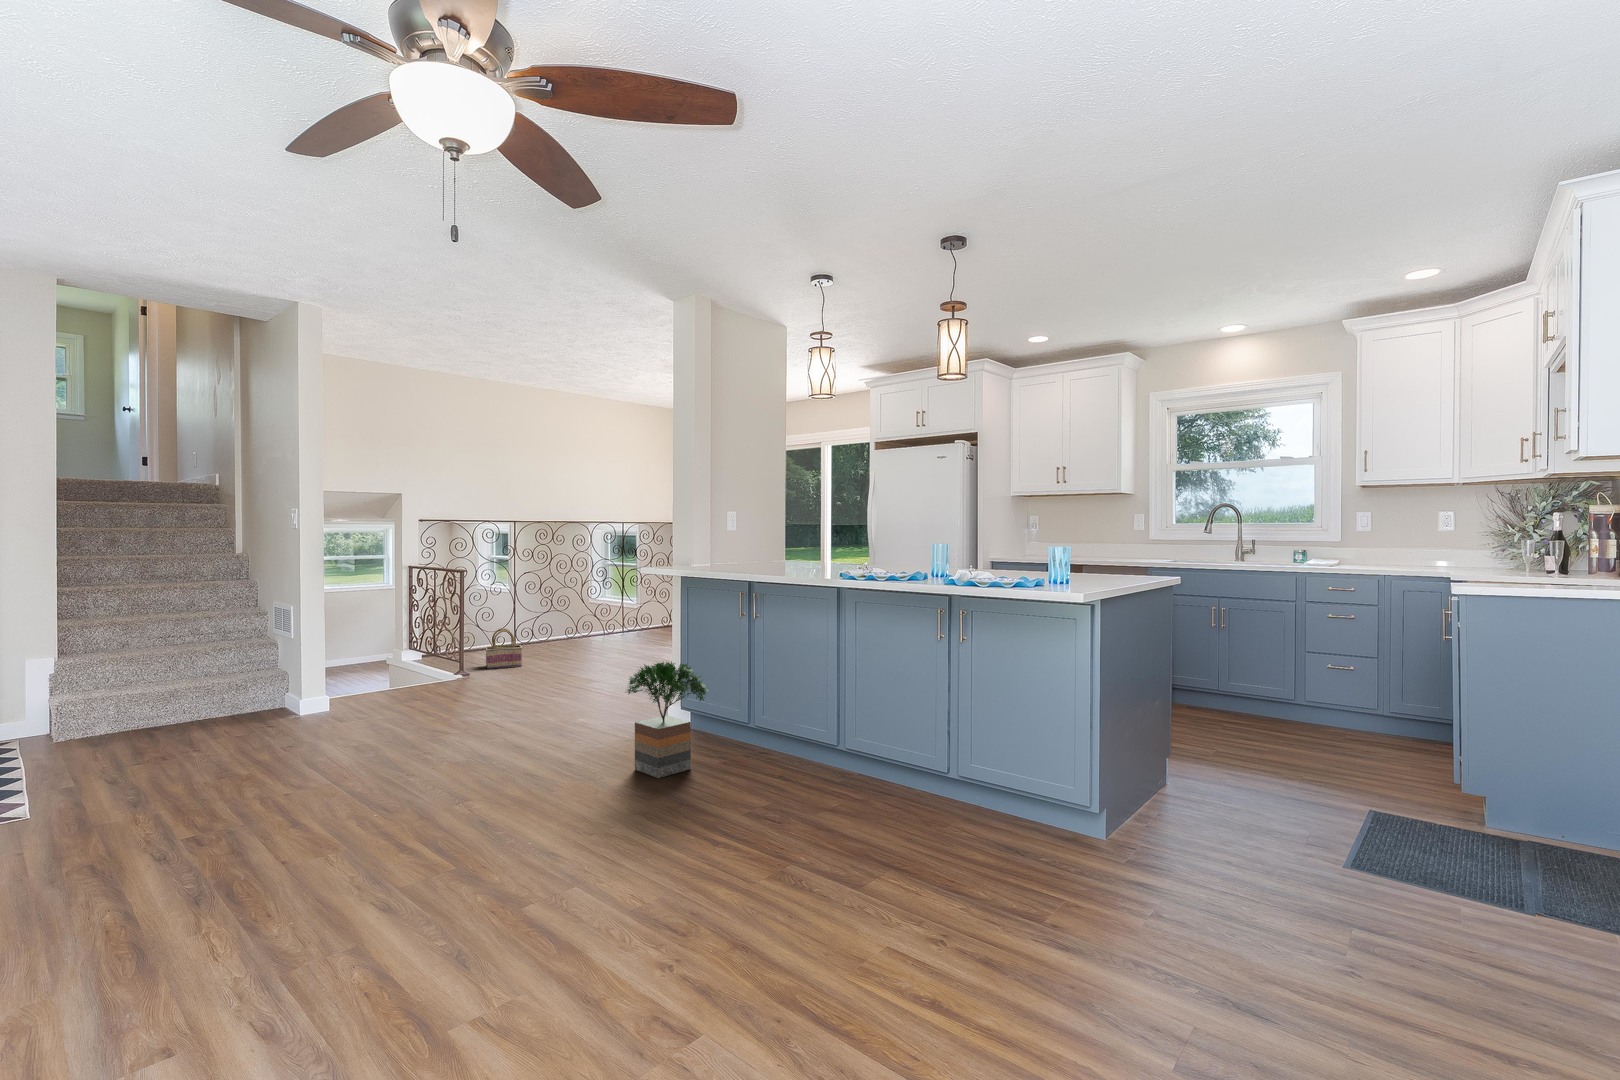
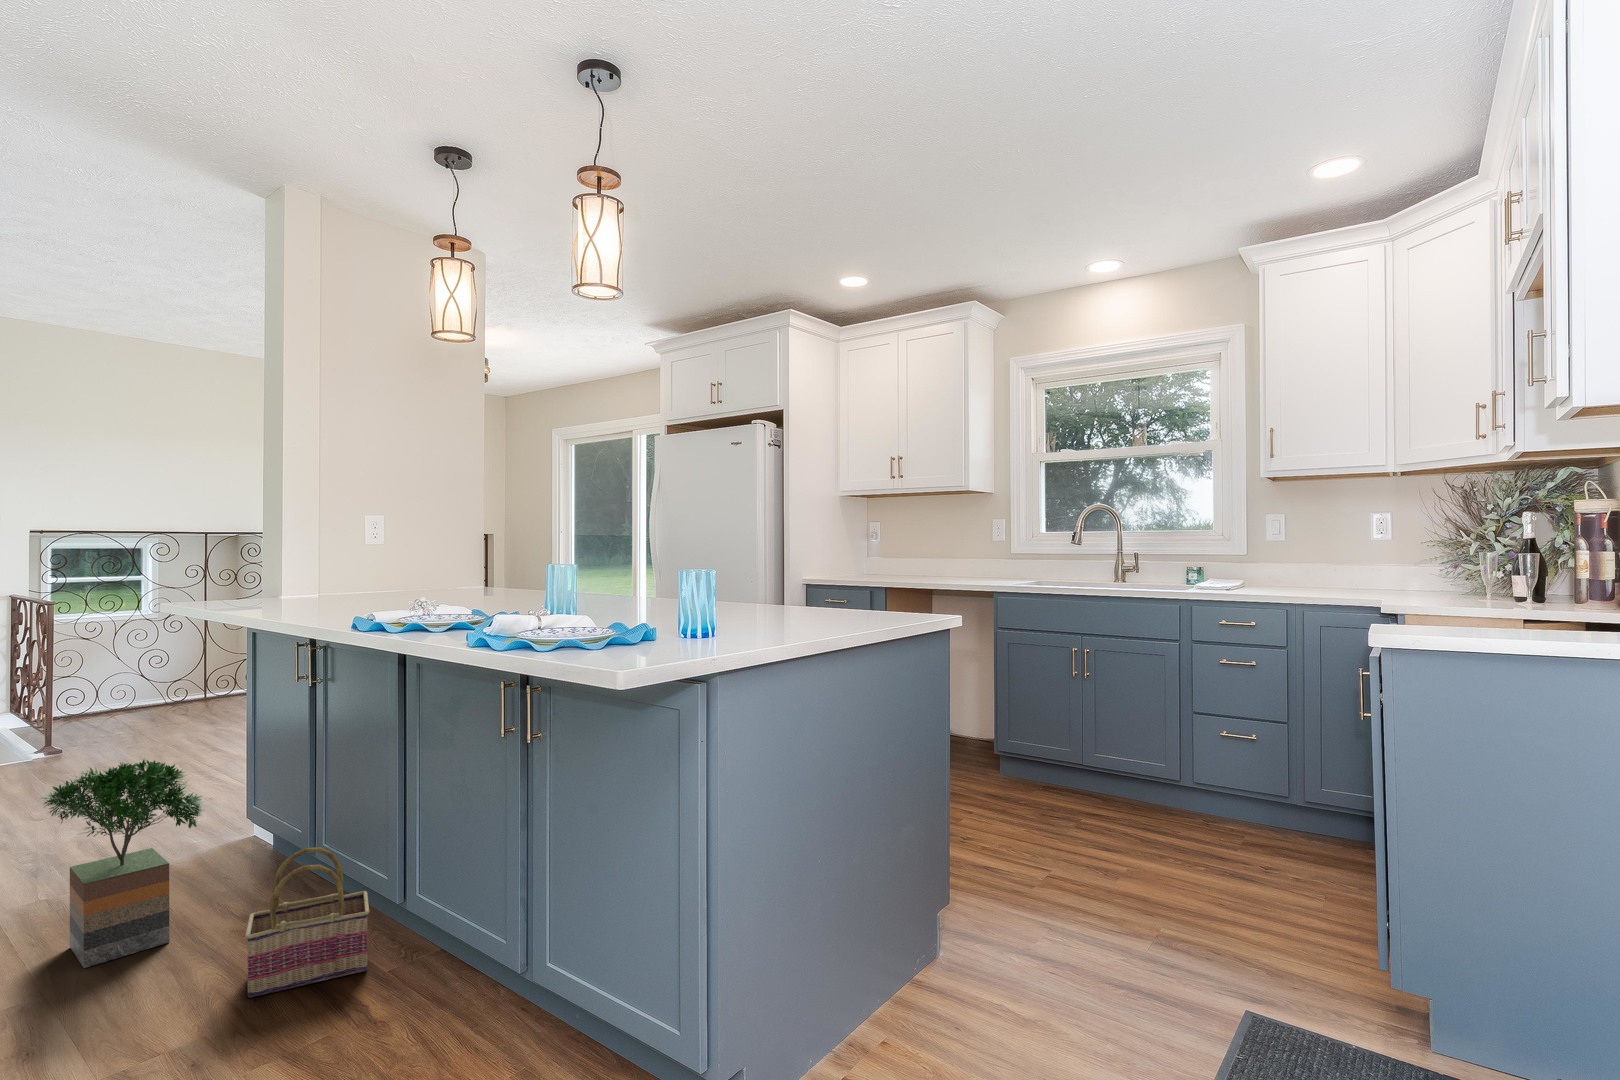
basket: present [486,628,522,669] -> present [245,847,369,998]

